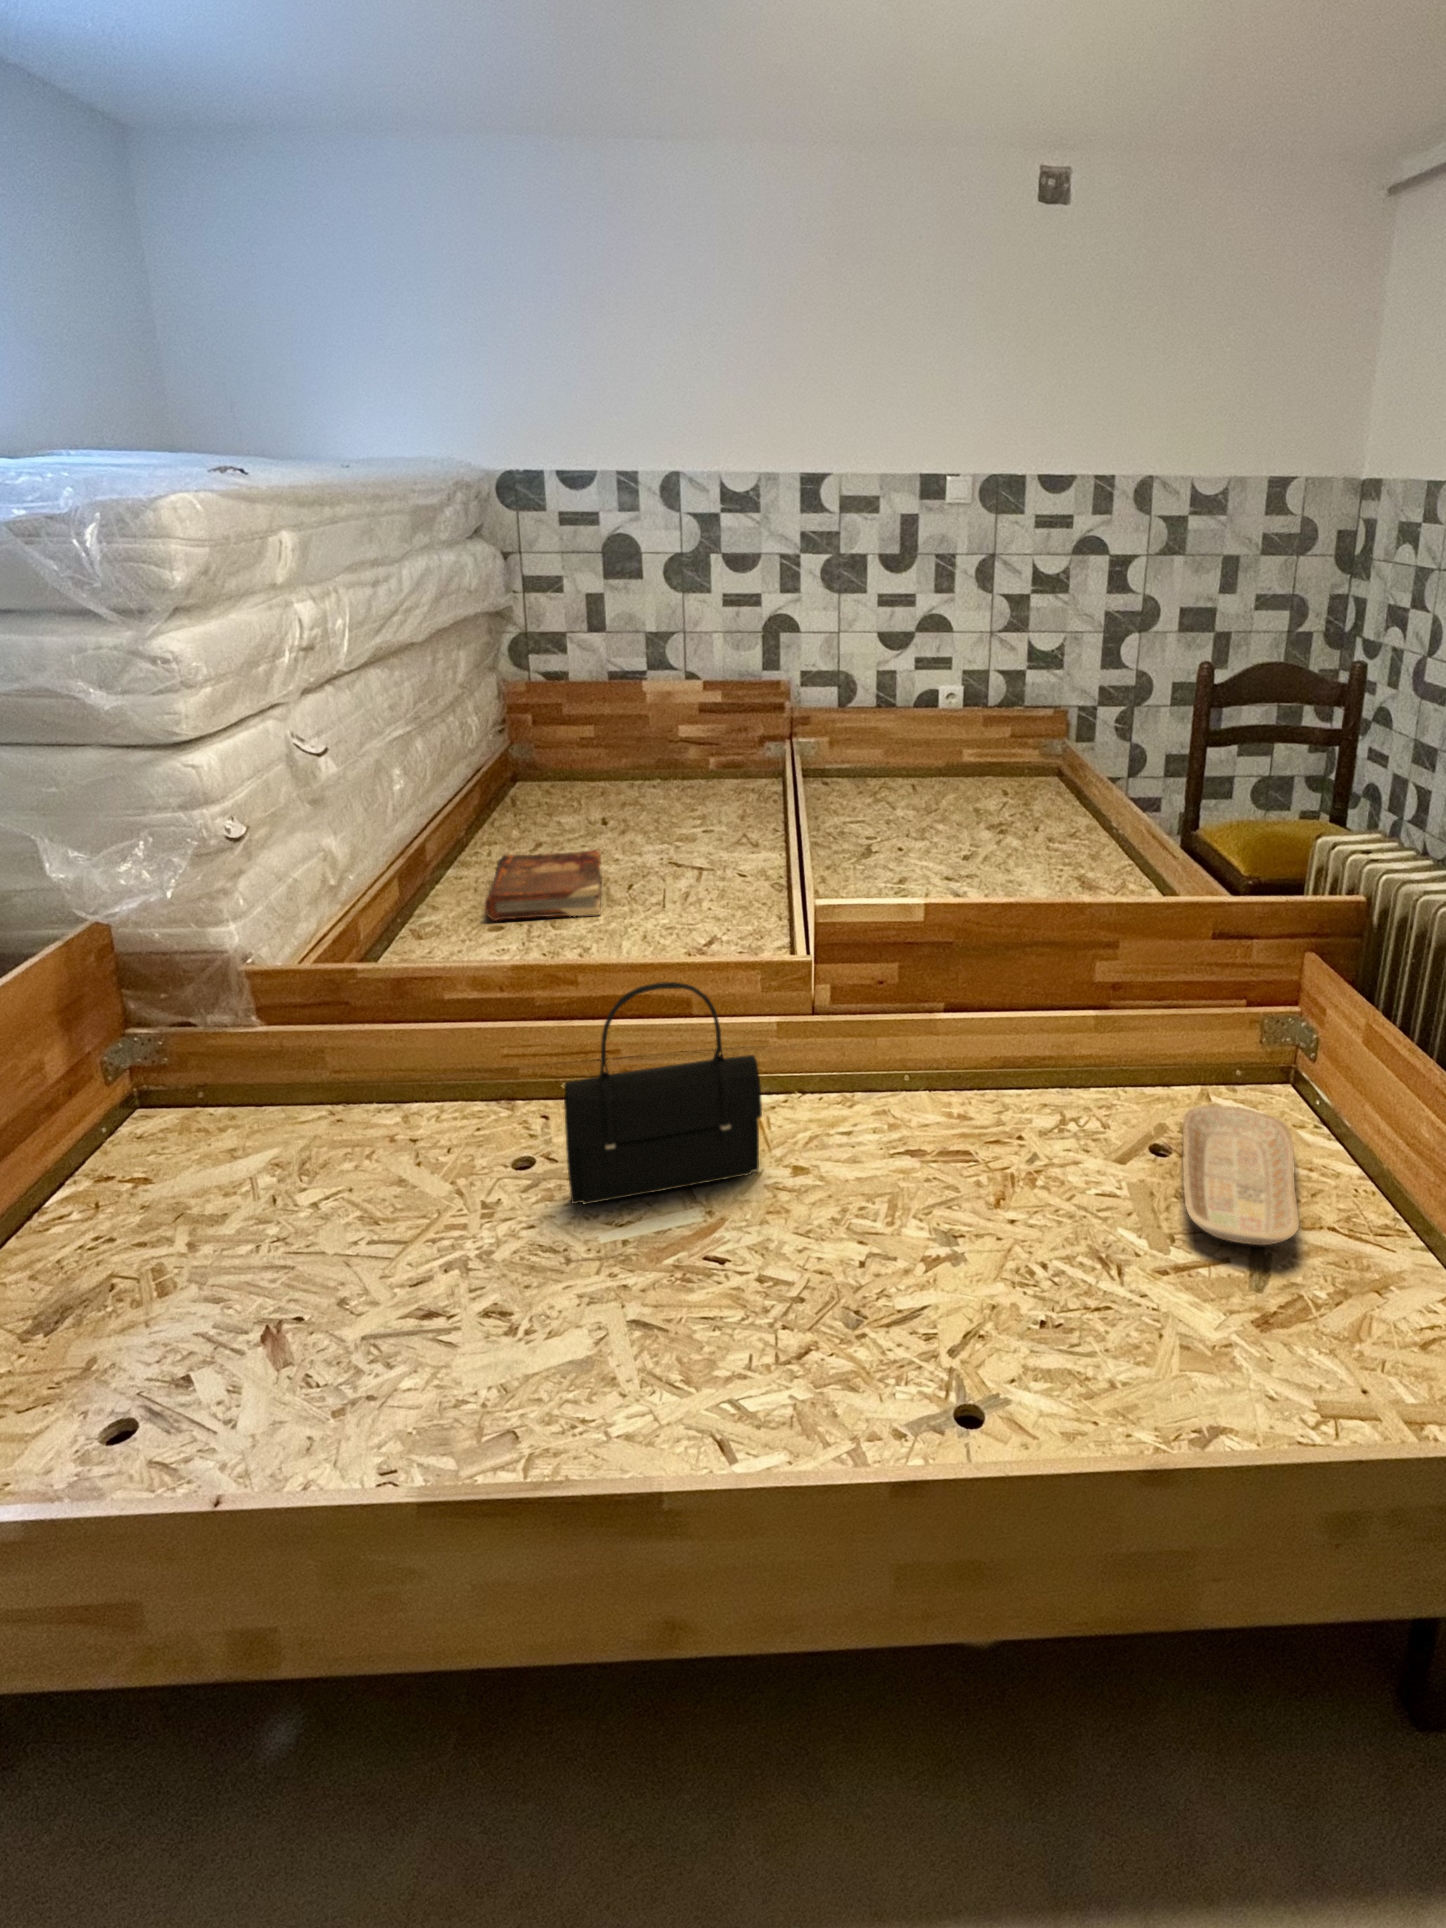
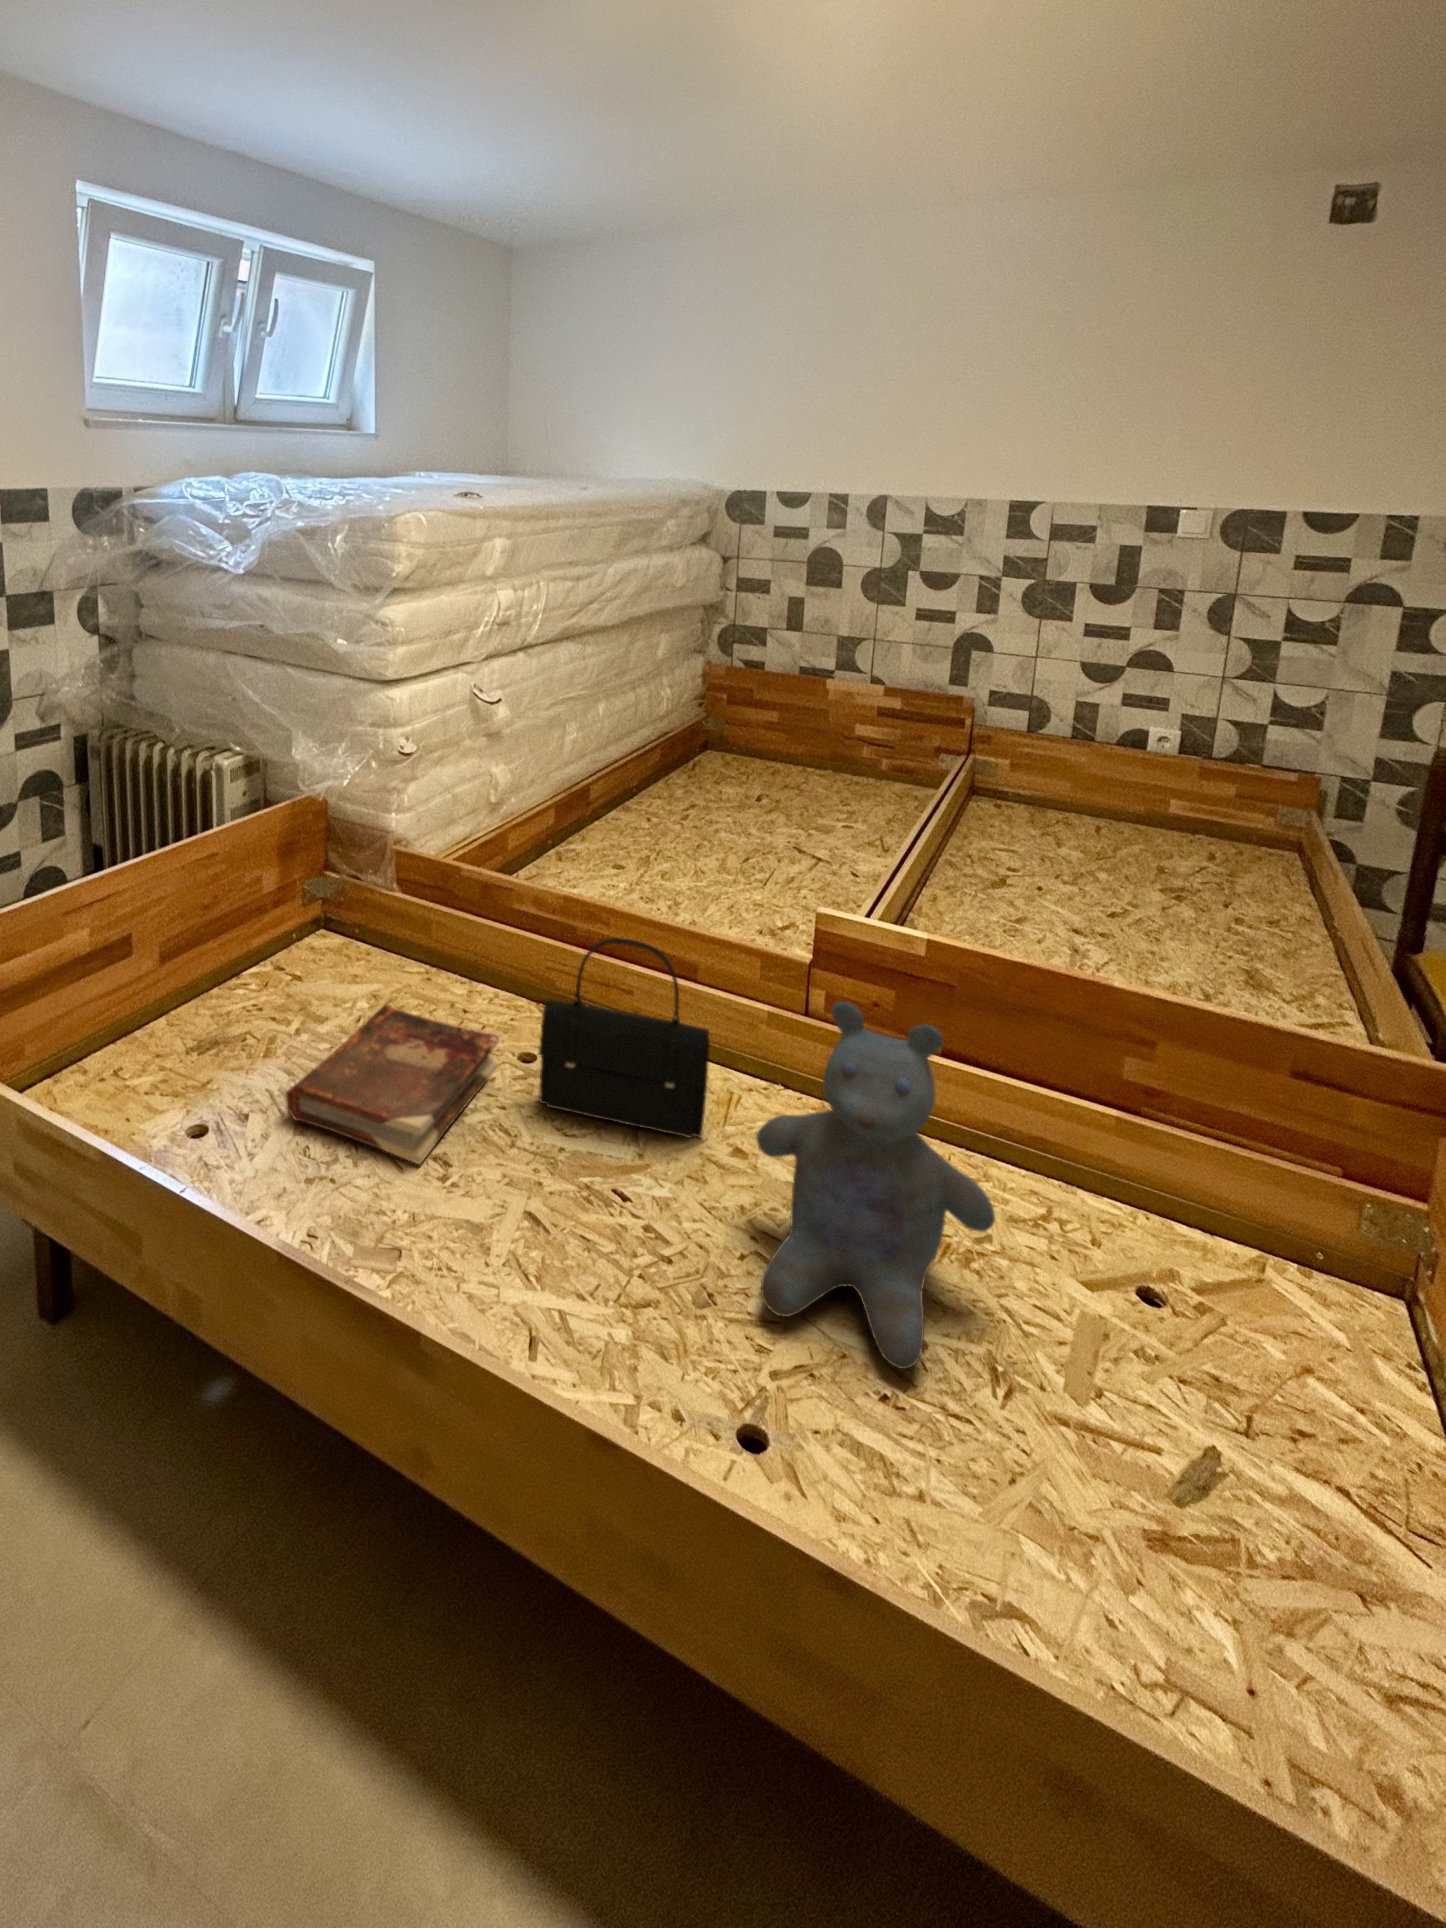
book: present [485,850,602,921] -> present [286,1005,499,1164]
stuffed bear: none [847,973,1073,1299] -> present [757,1002,995,1369]
tray: present [1183,1106,1299,1245] -> none [1120,1265,1337,1462]

